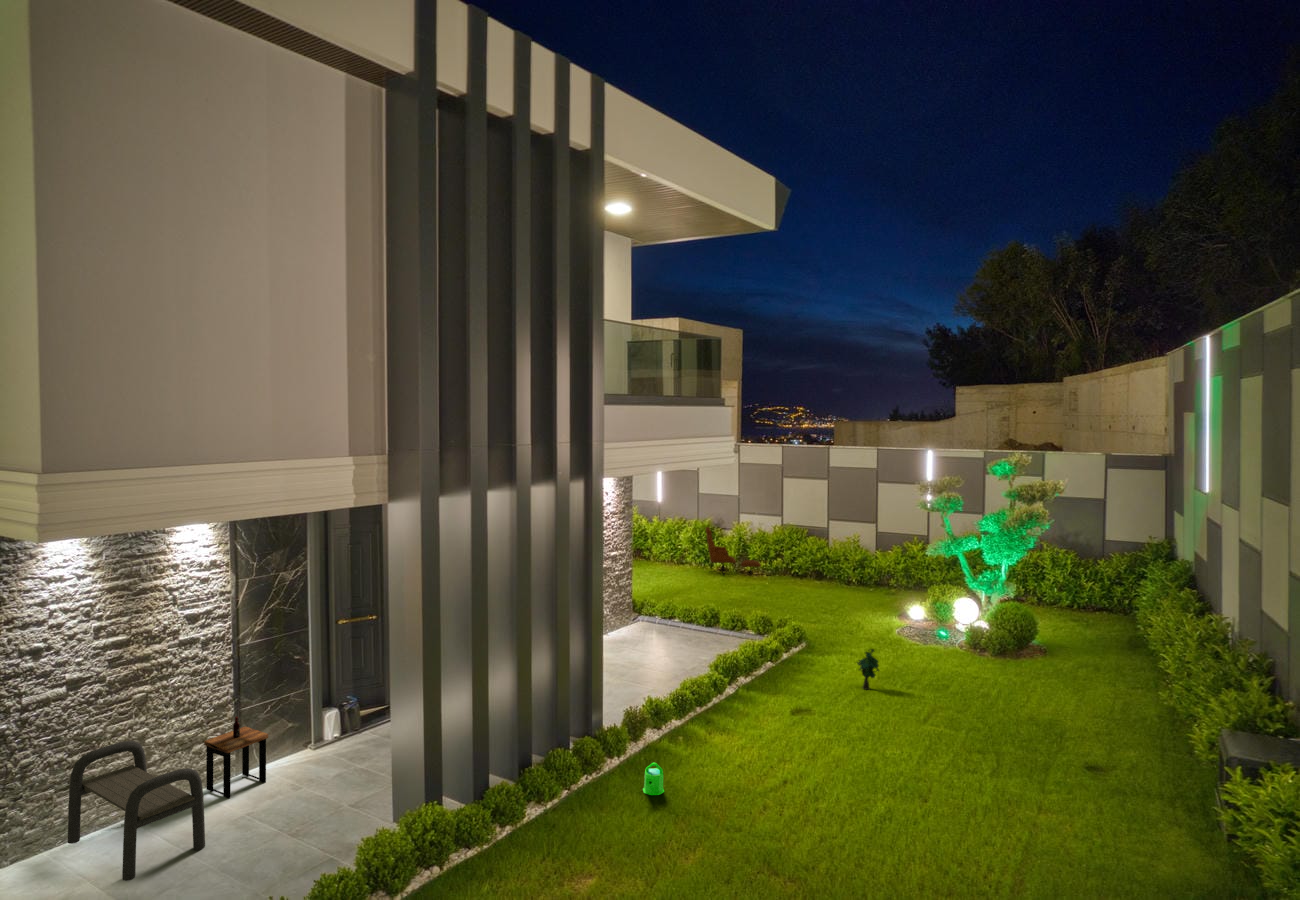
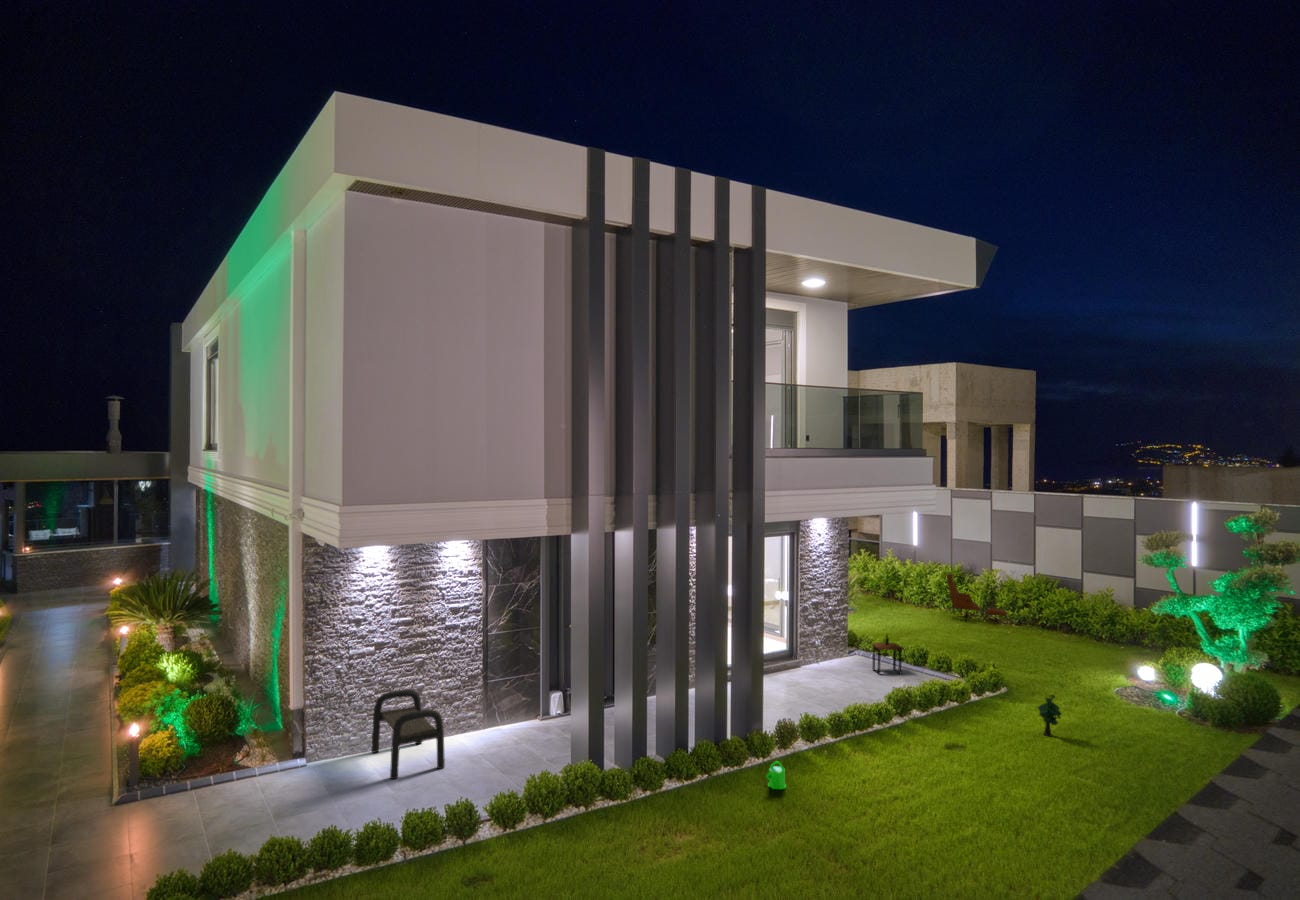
side table: present [204,717,268,798] -> present [872,635,903,675]

